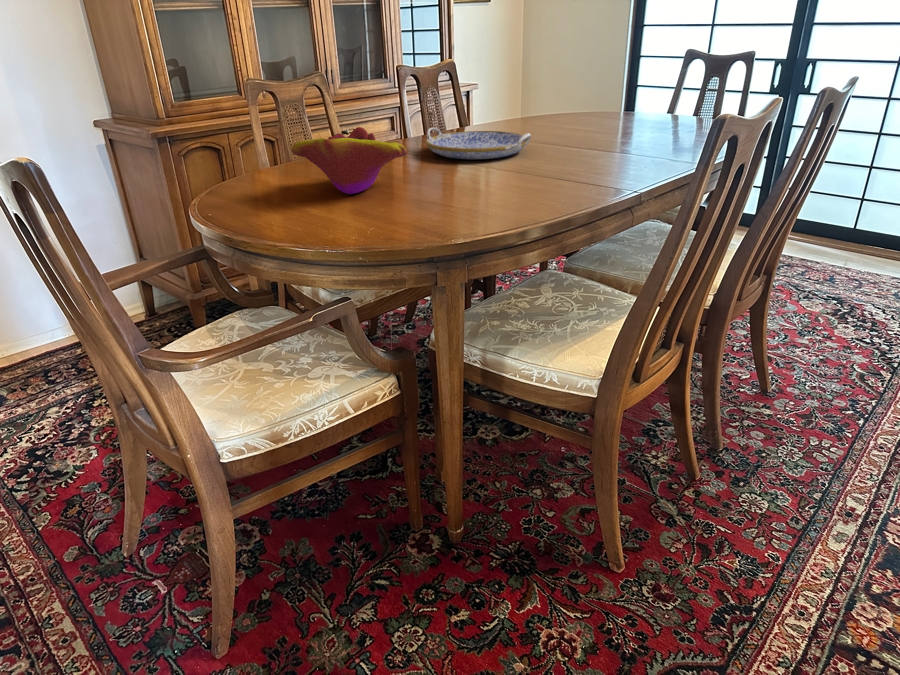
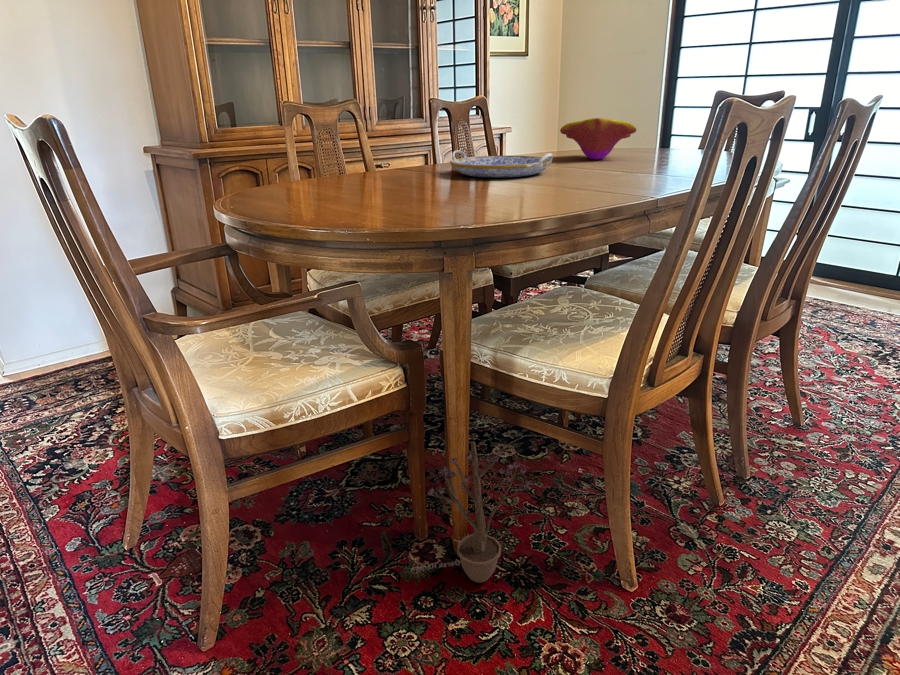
decorative bowl: present [291,127,407,194] -> present [560,118,636,159]
decorative plant: none [411,447,526,572] -> present [411,441,531,583]

